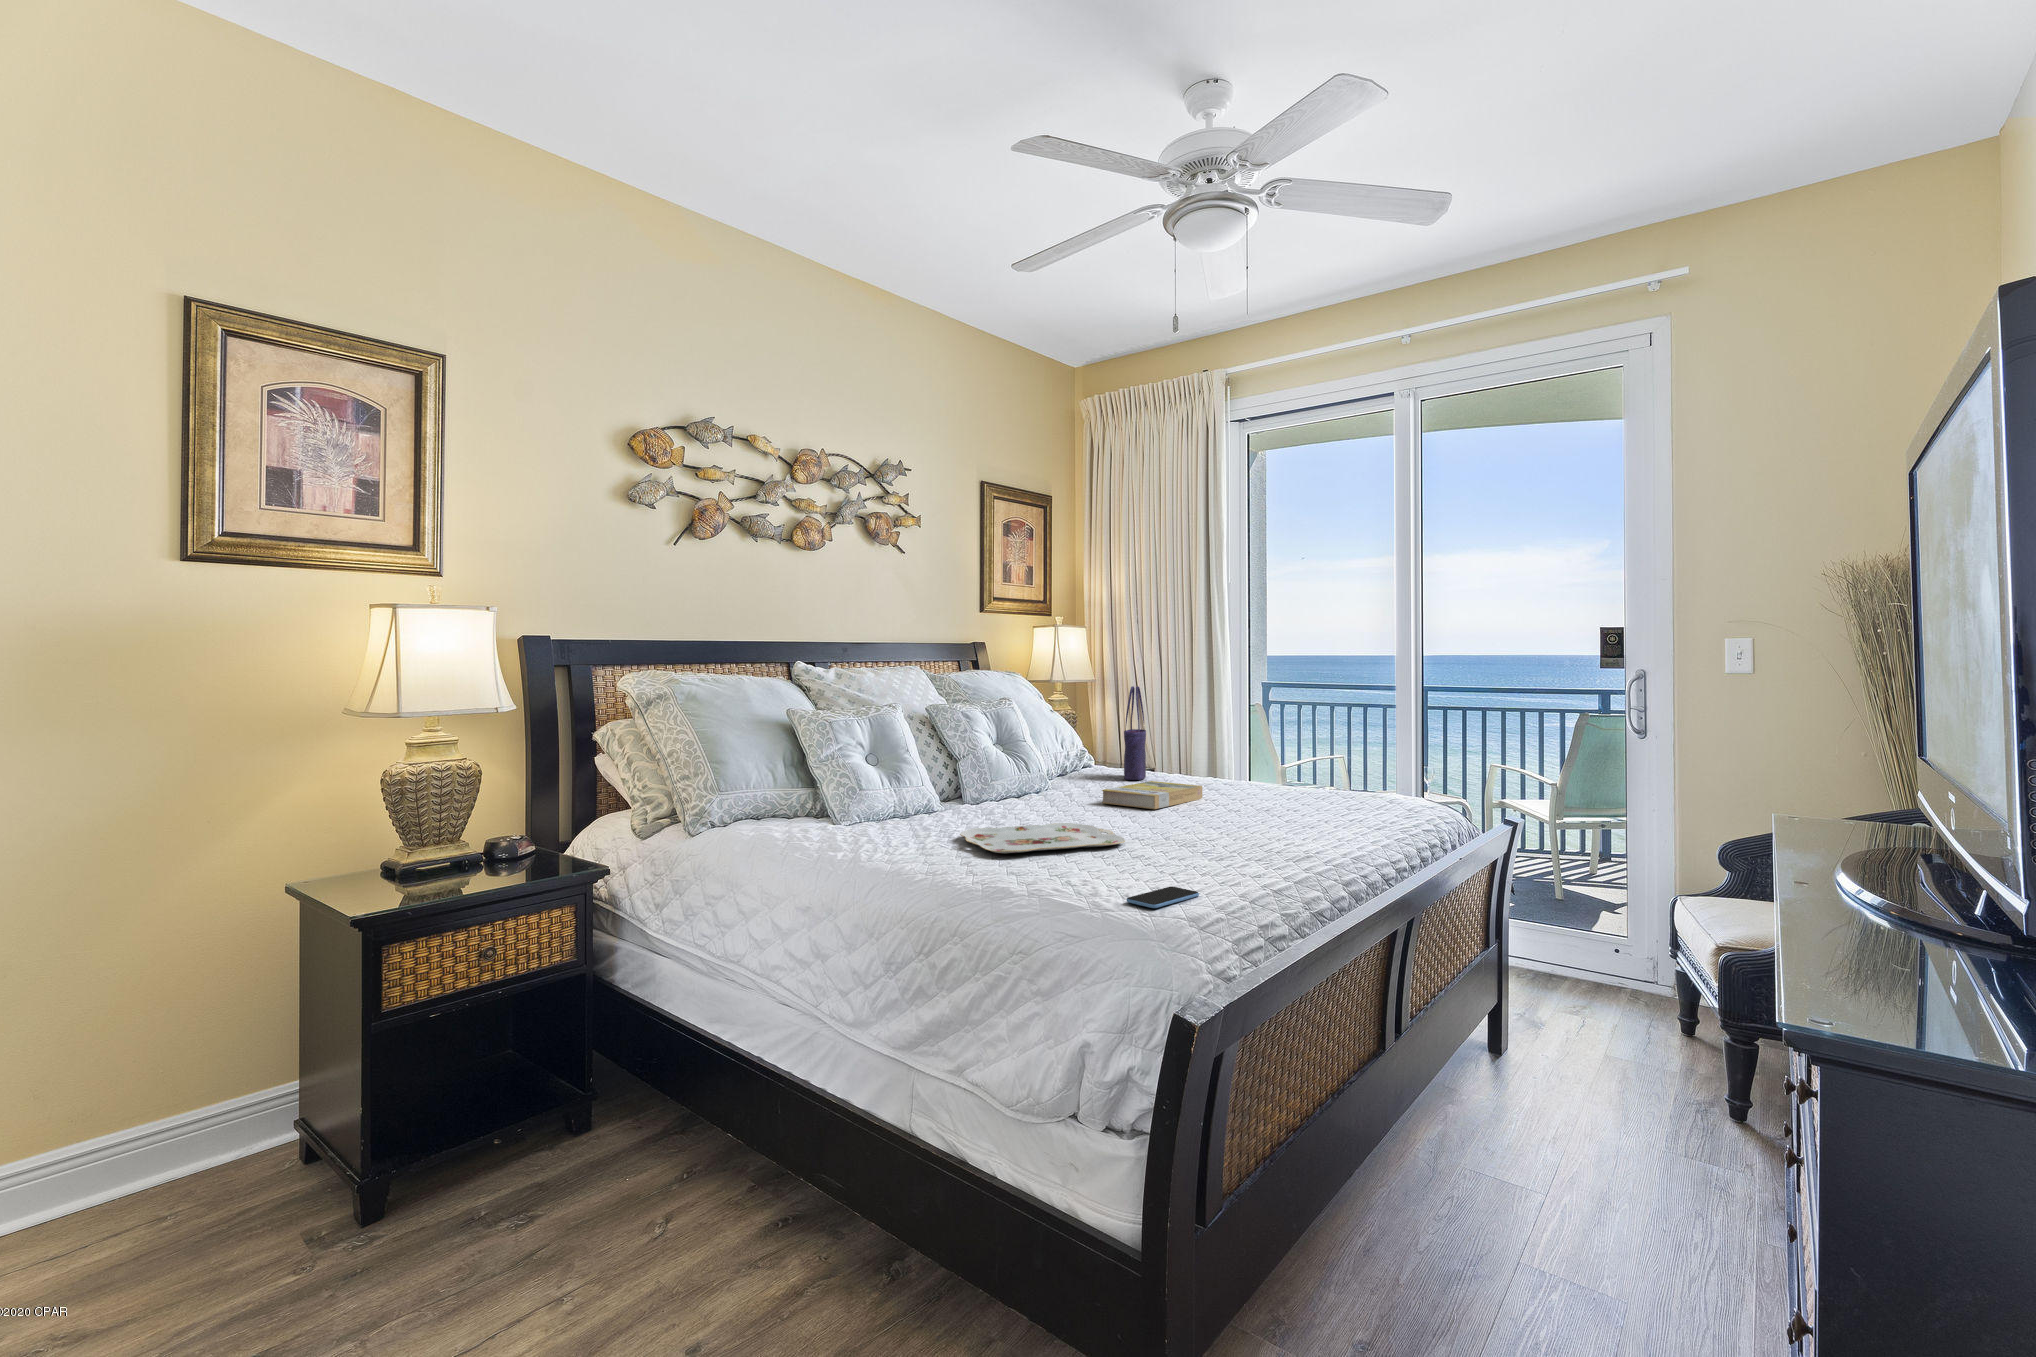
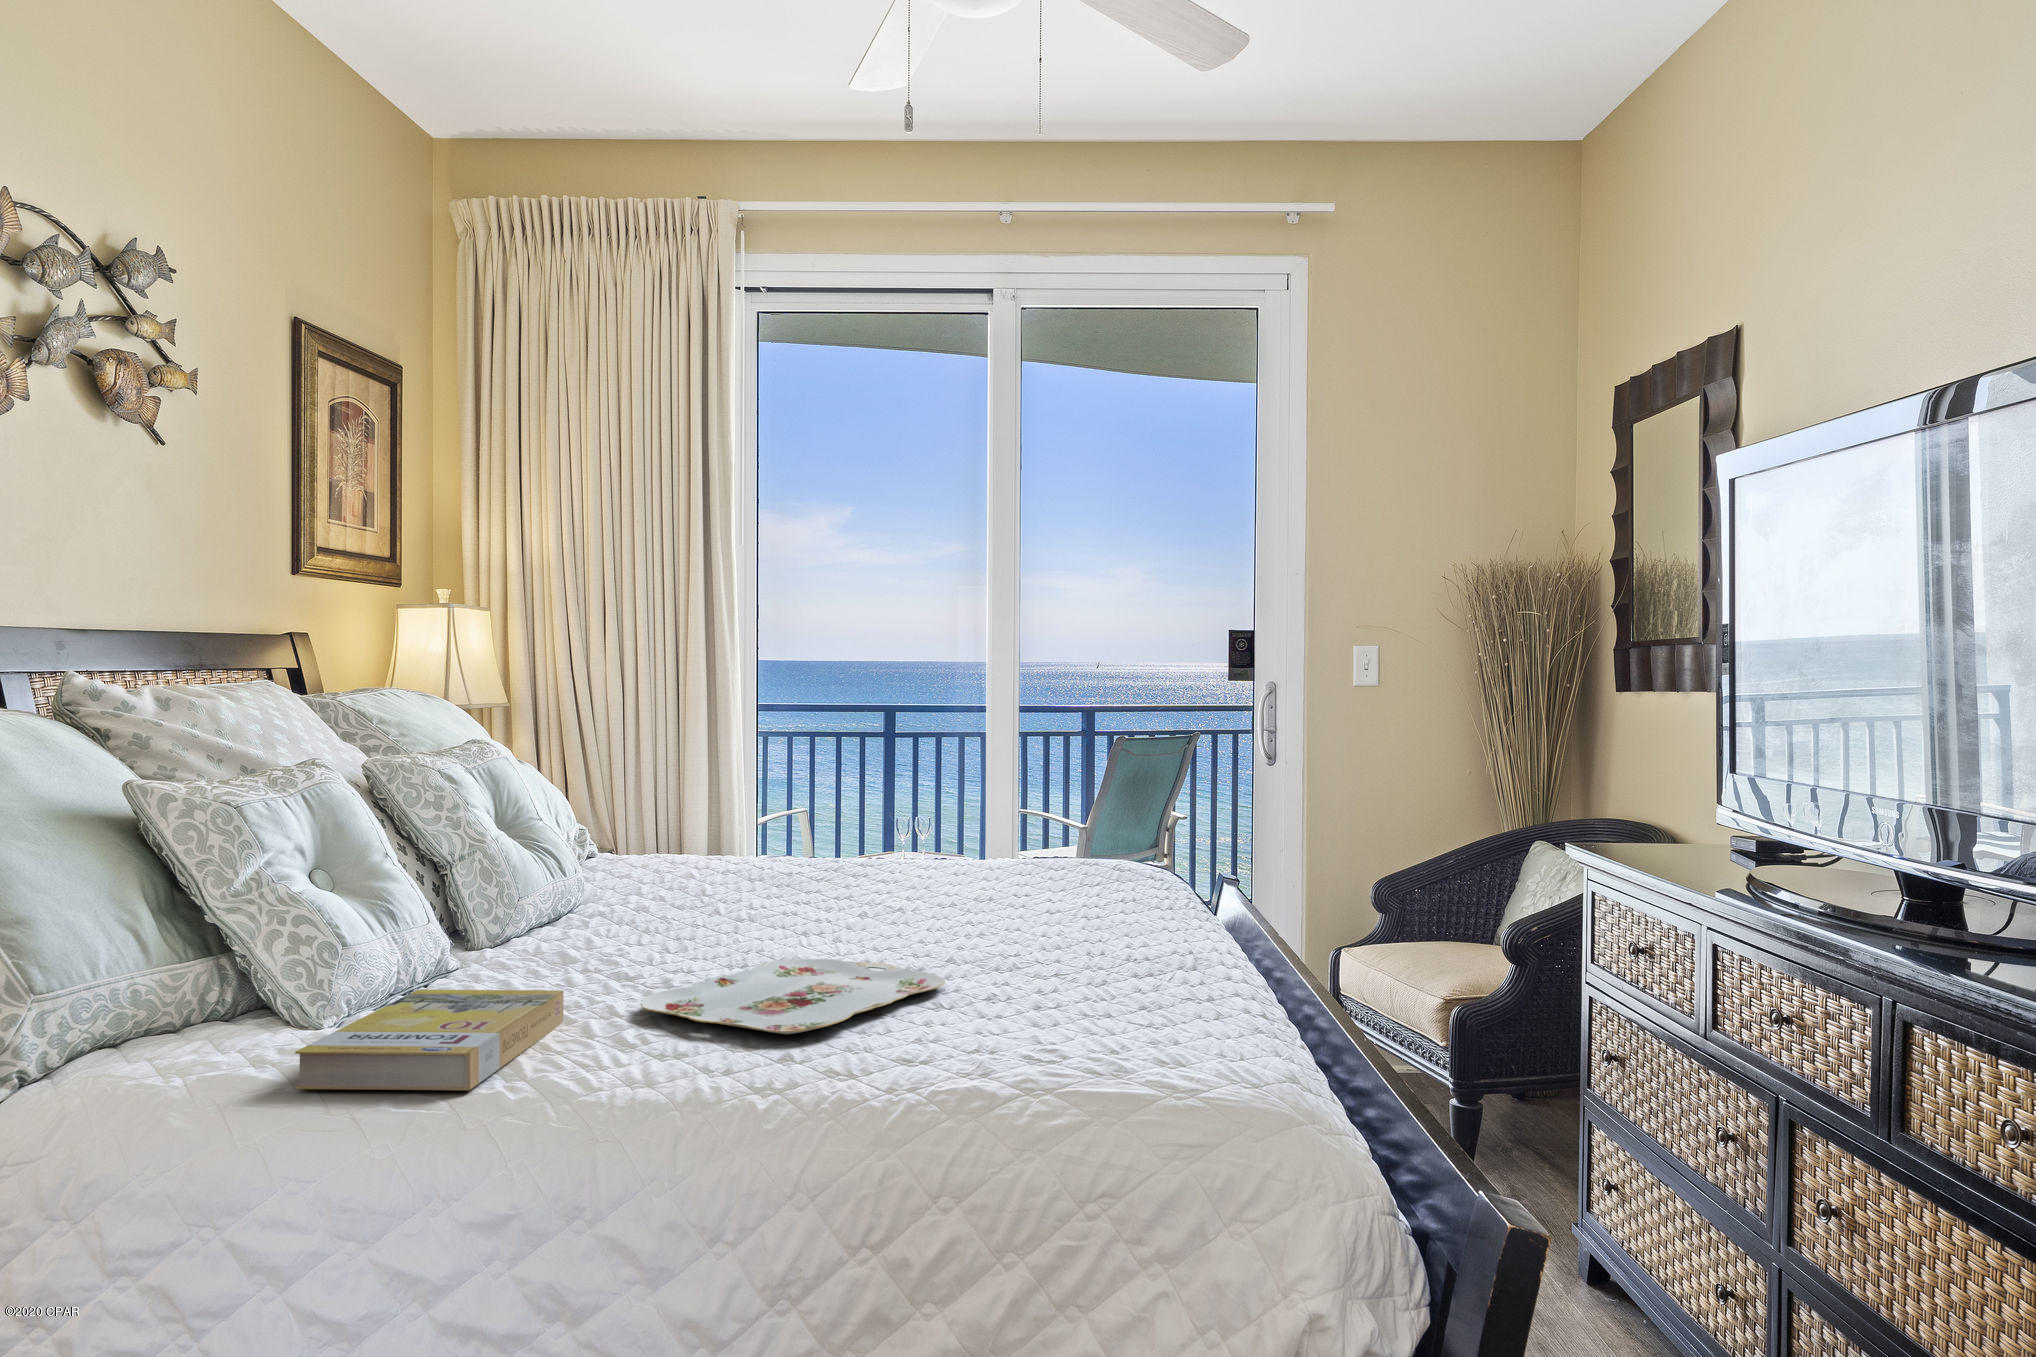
tote bag: present [1124,686,1146,780] -> none [676,712,714,872]
book: present [1102,781,1202,809] -> present [295,990,564,1090]
smartphone: present [1127,887,1199,908] -> none [1166,1041,1230,1083]

